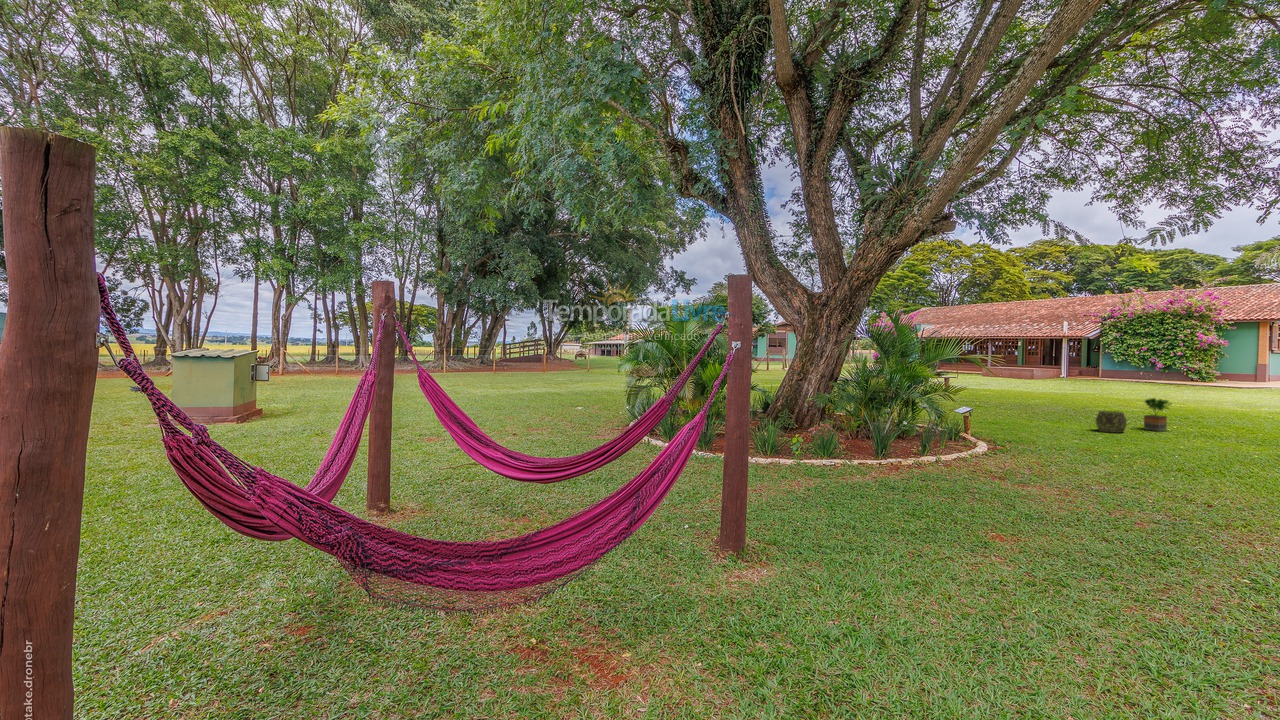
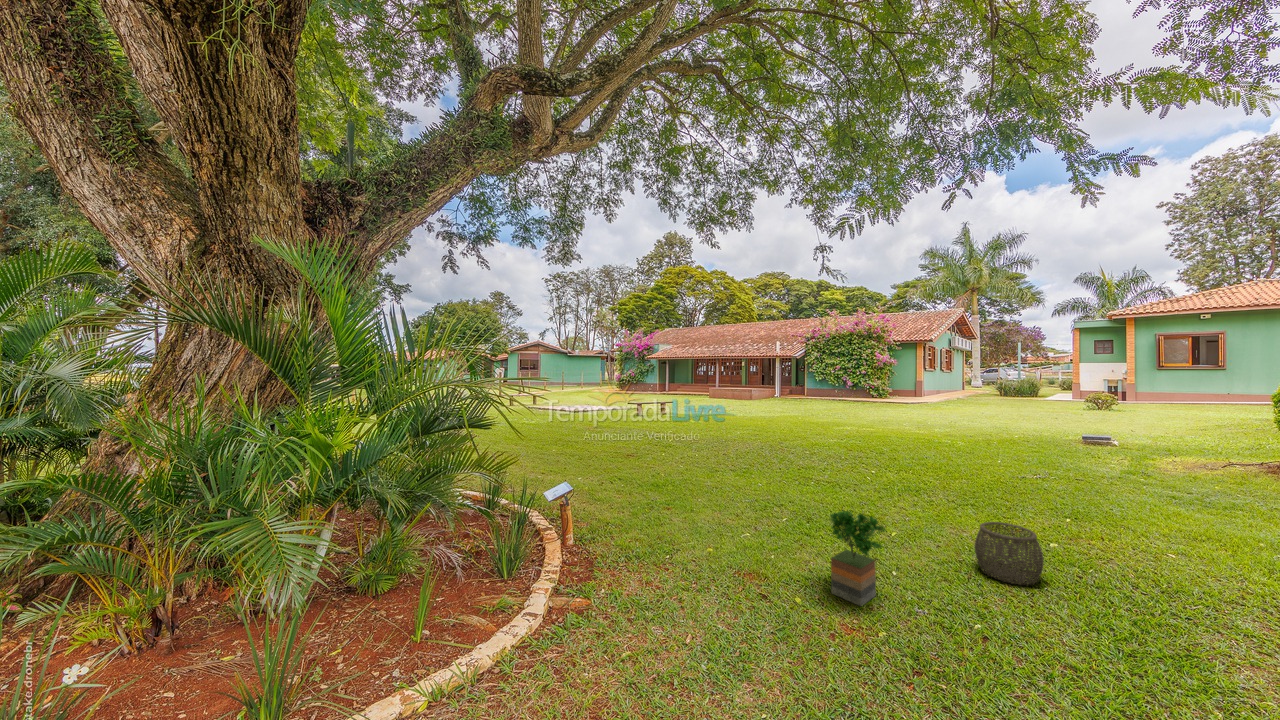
woven basket: present [1096,411,1127,433] -> present [974,522,1044,586]

